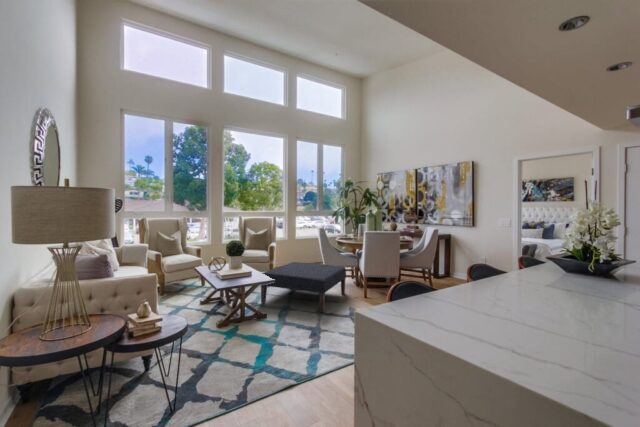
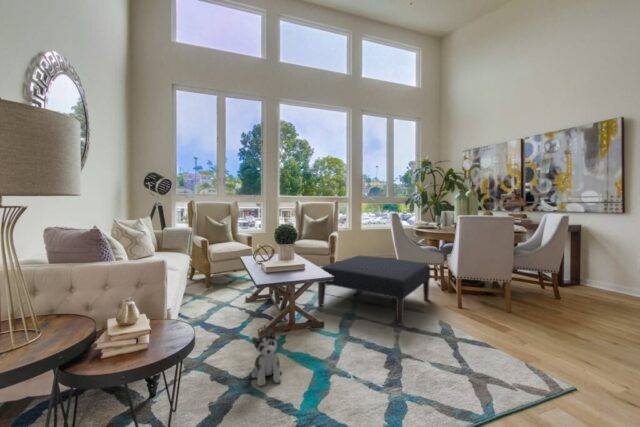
plush toy: none [218,317,240,356] -> present [252,329,282,386]

